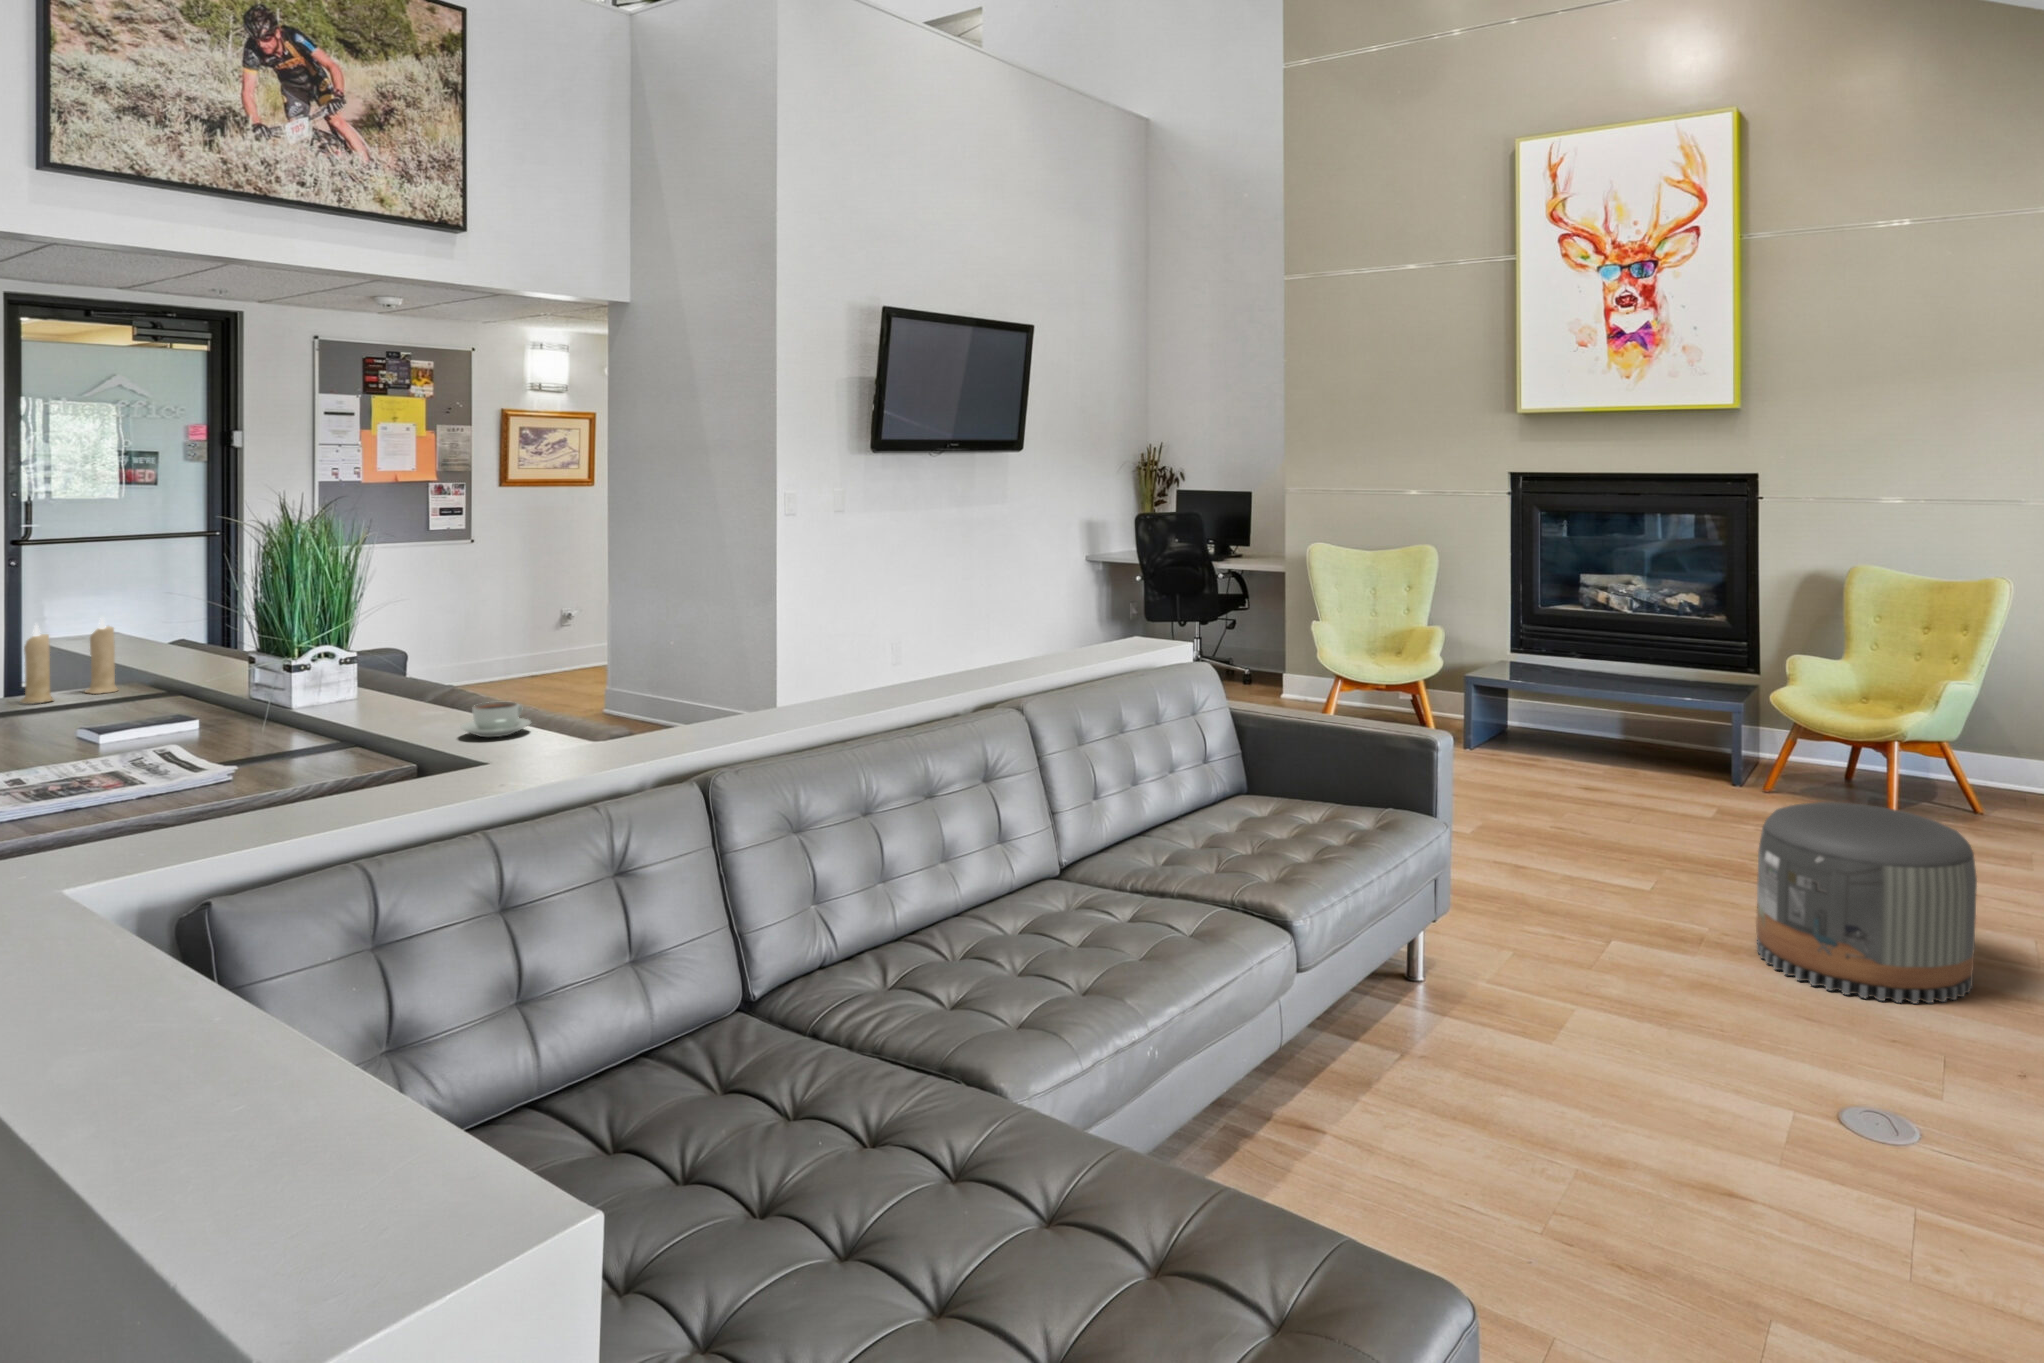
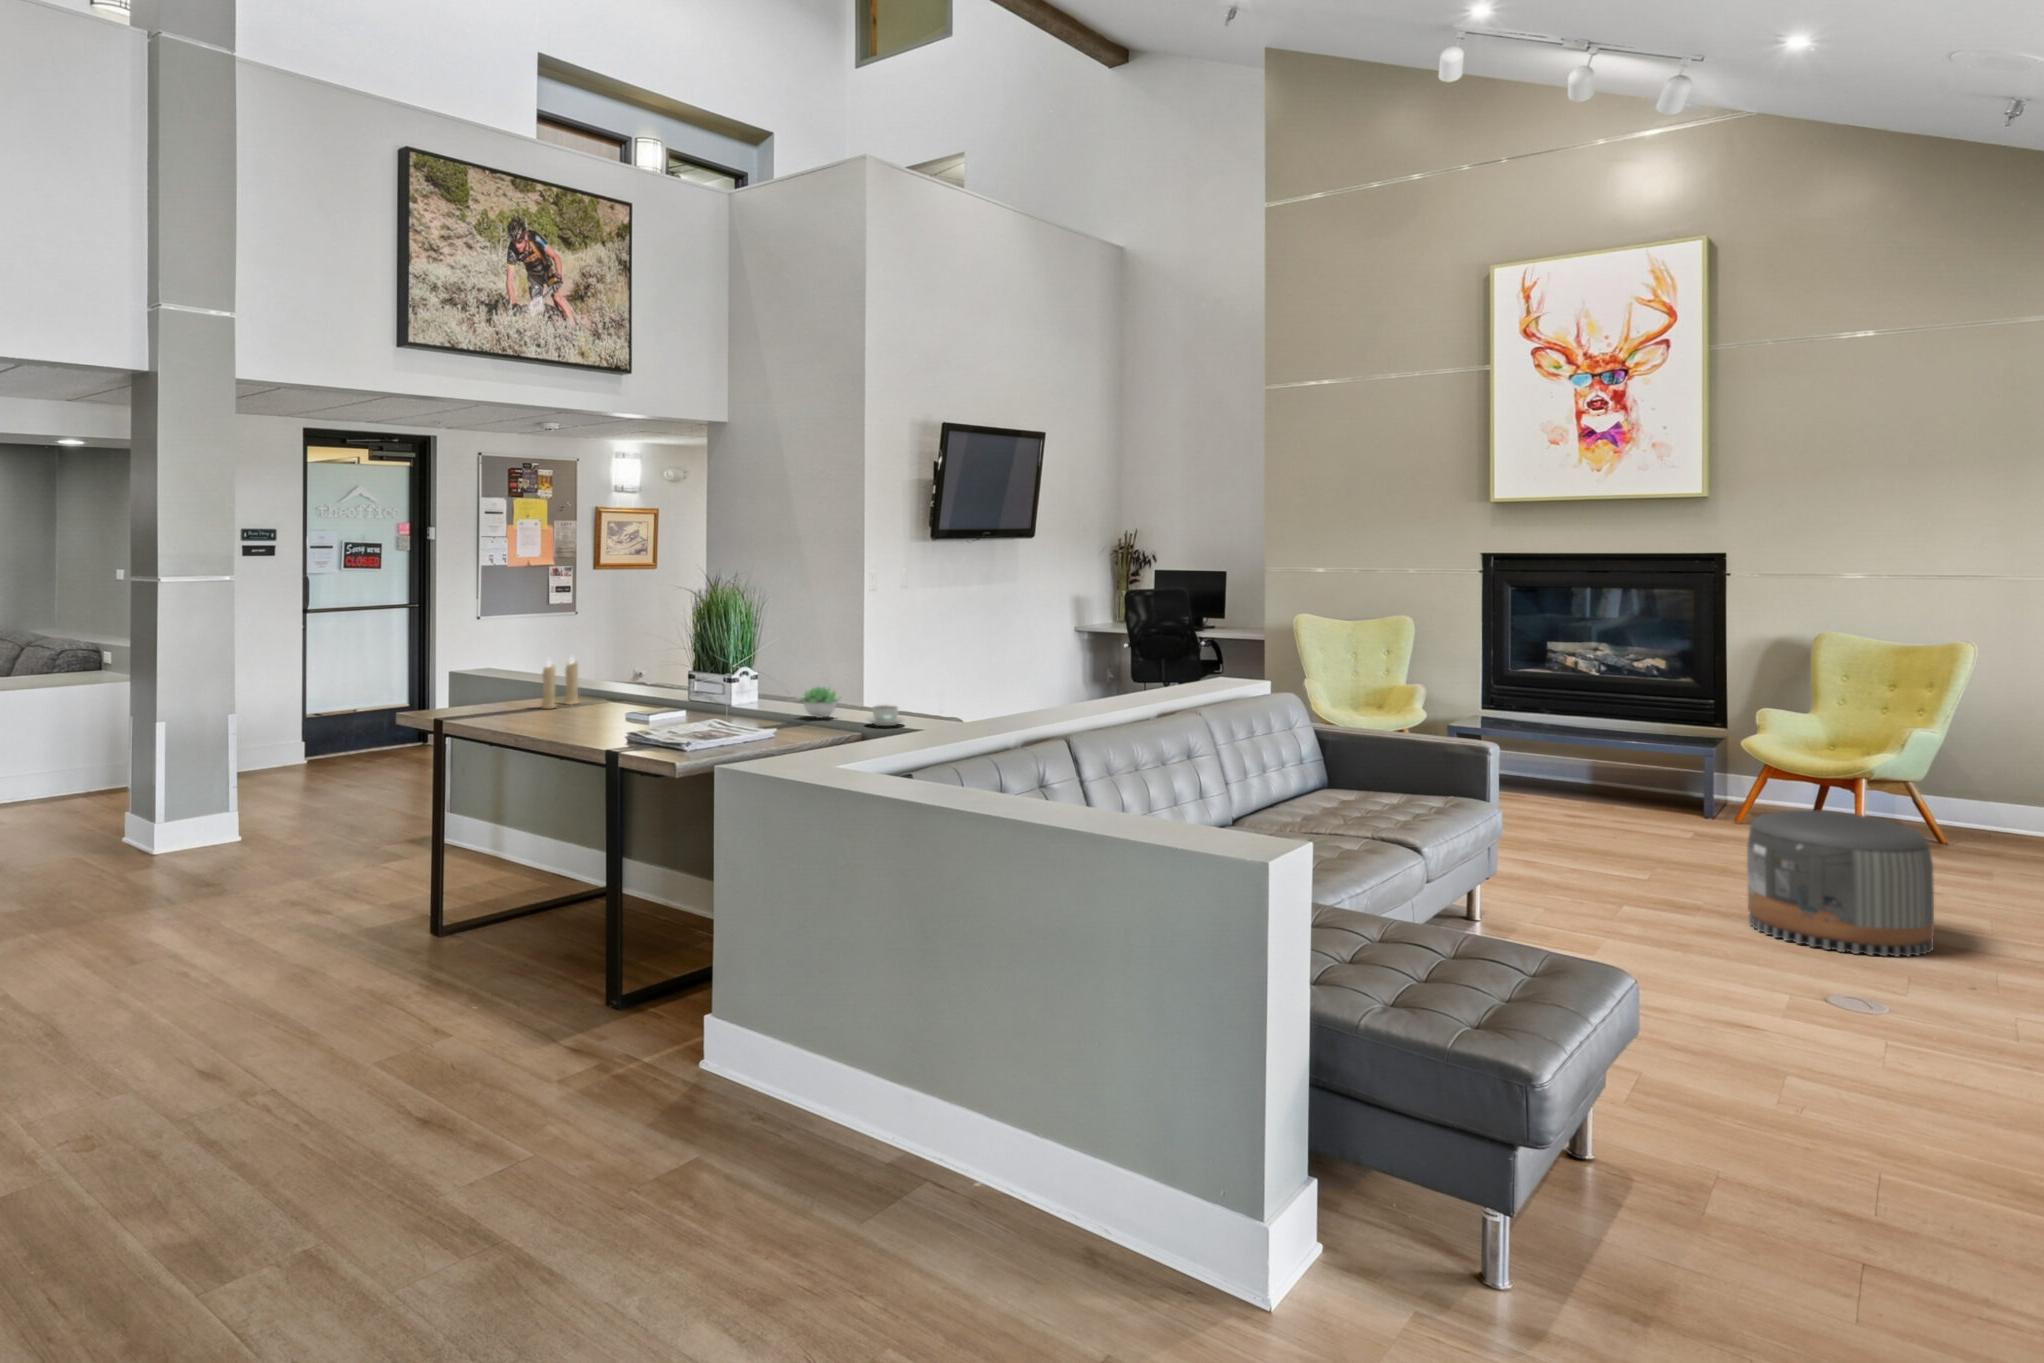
succulent plant: none [387,669,464,719] -> present [800,687,840,718]

